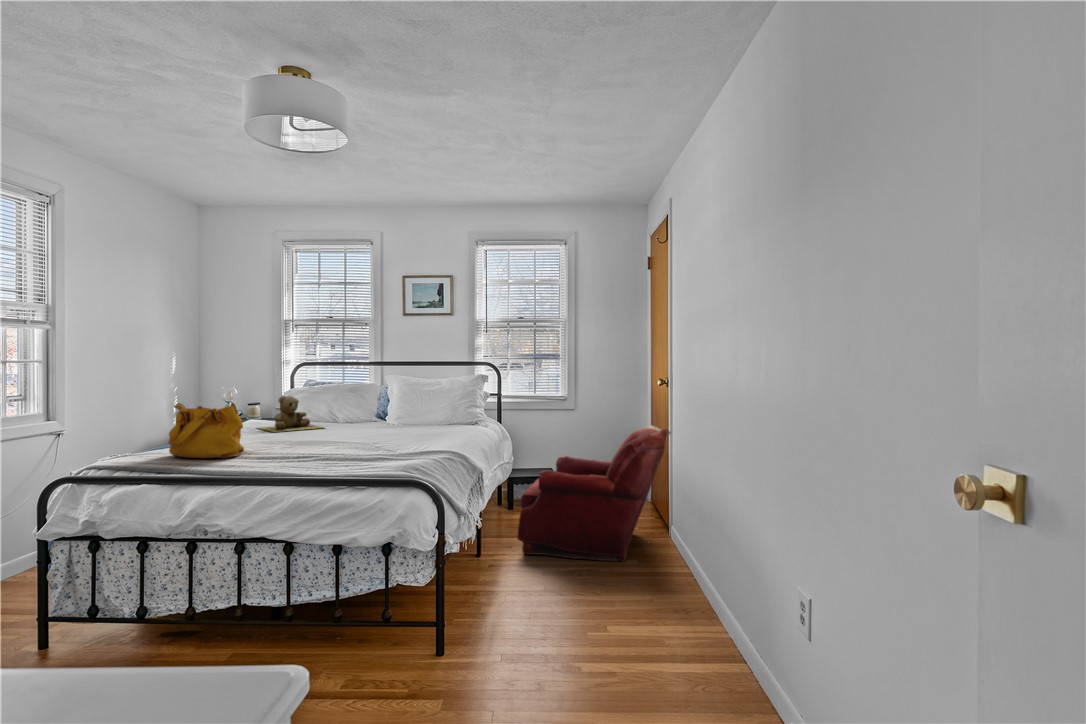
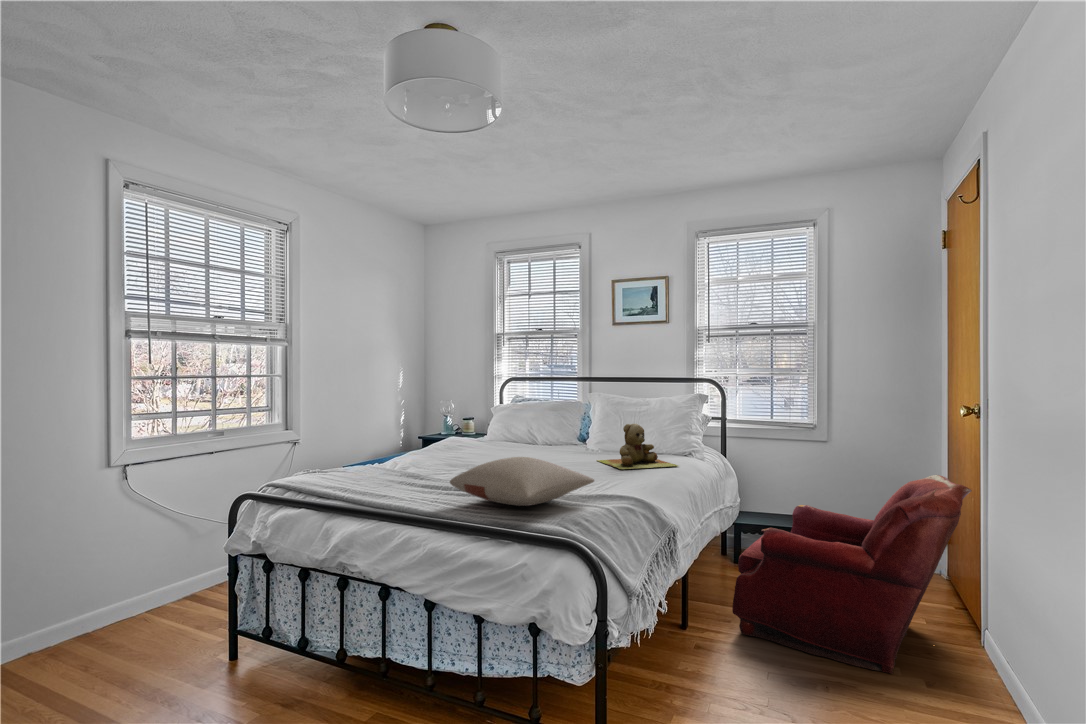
teddy bear: present [259,396,324,432] -> present [598,424,678,469]
handbag: present [168,401,244,458] -> none [343,422,418,485]
pillow: none [295,424,419,462] -> present [450,457,594,506]

